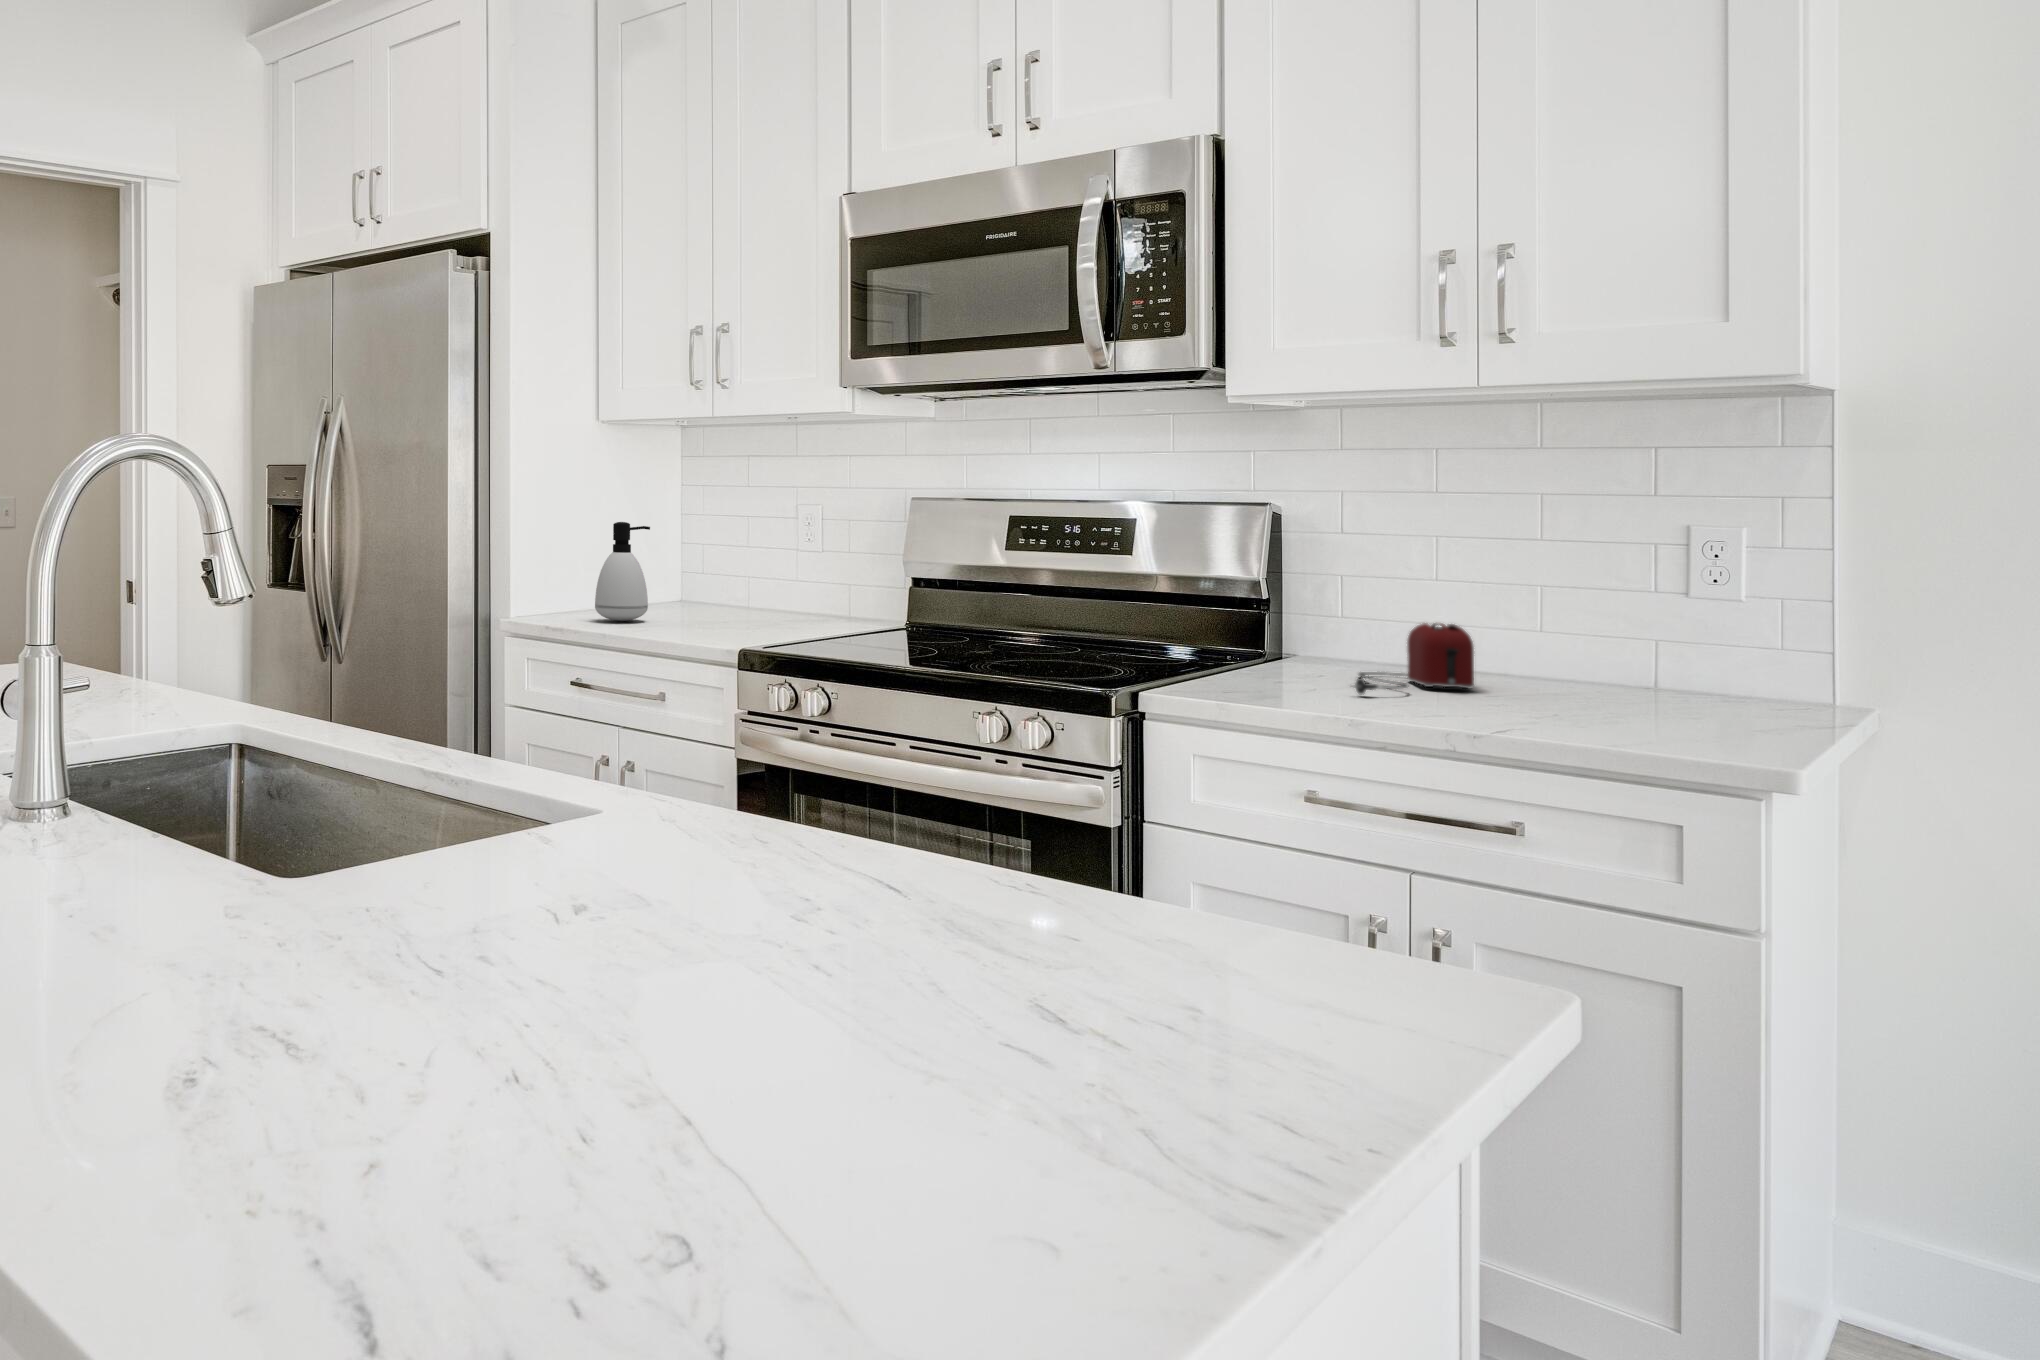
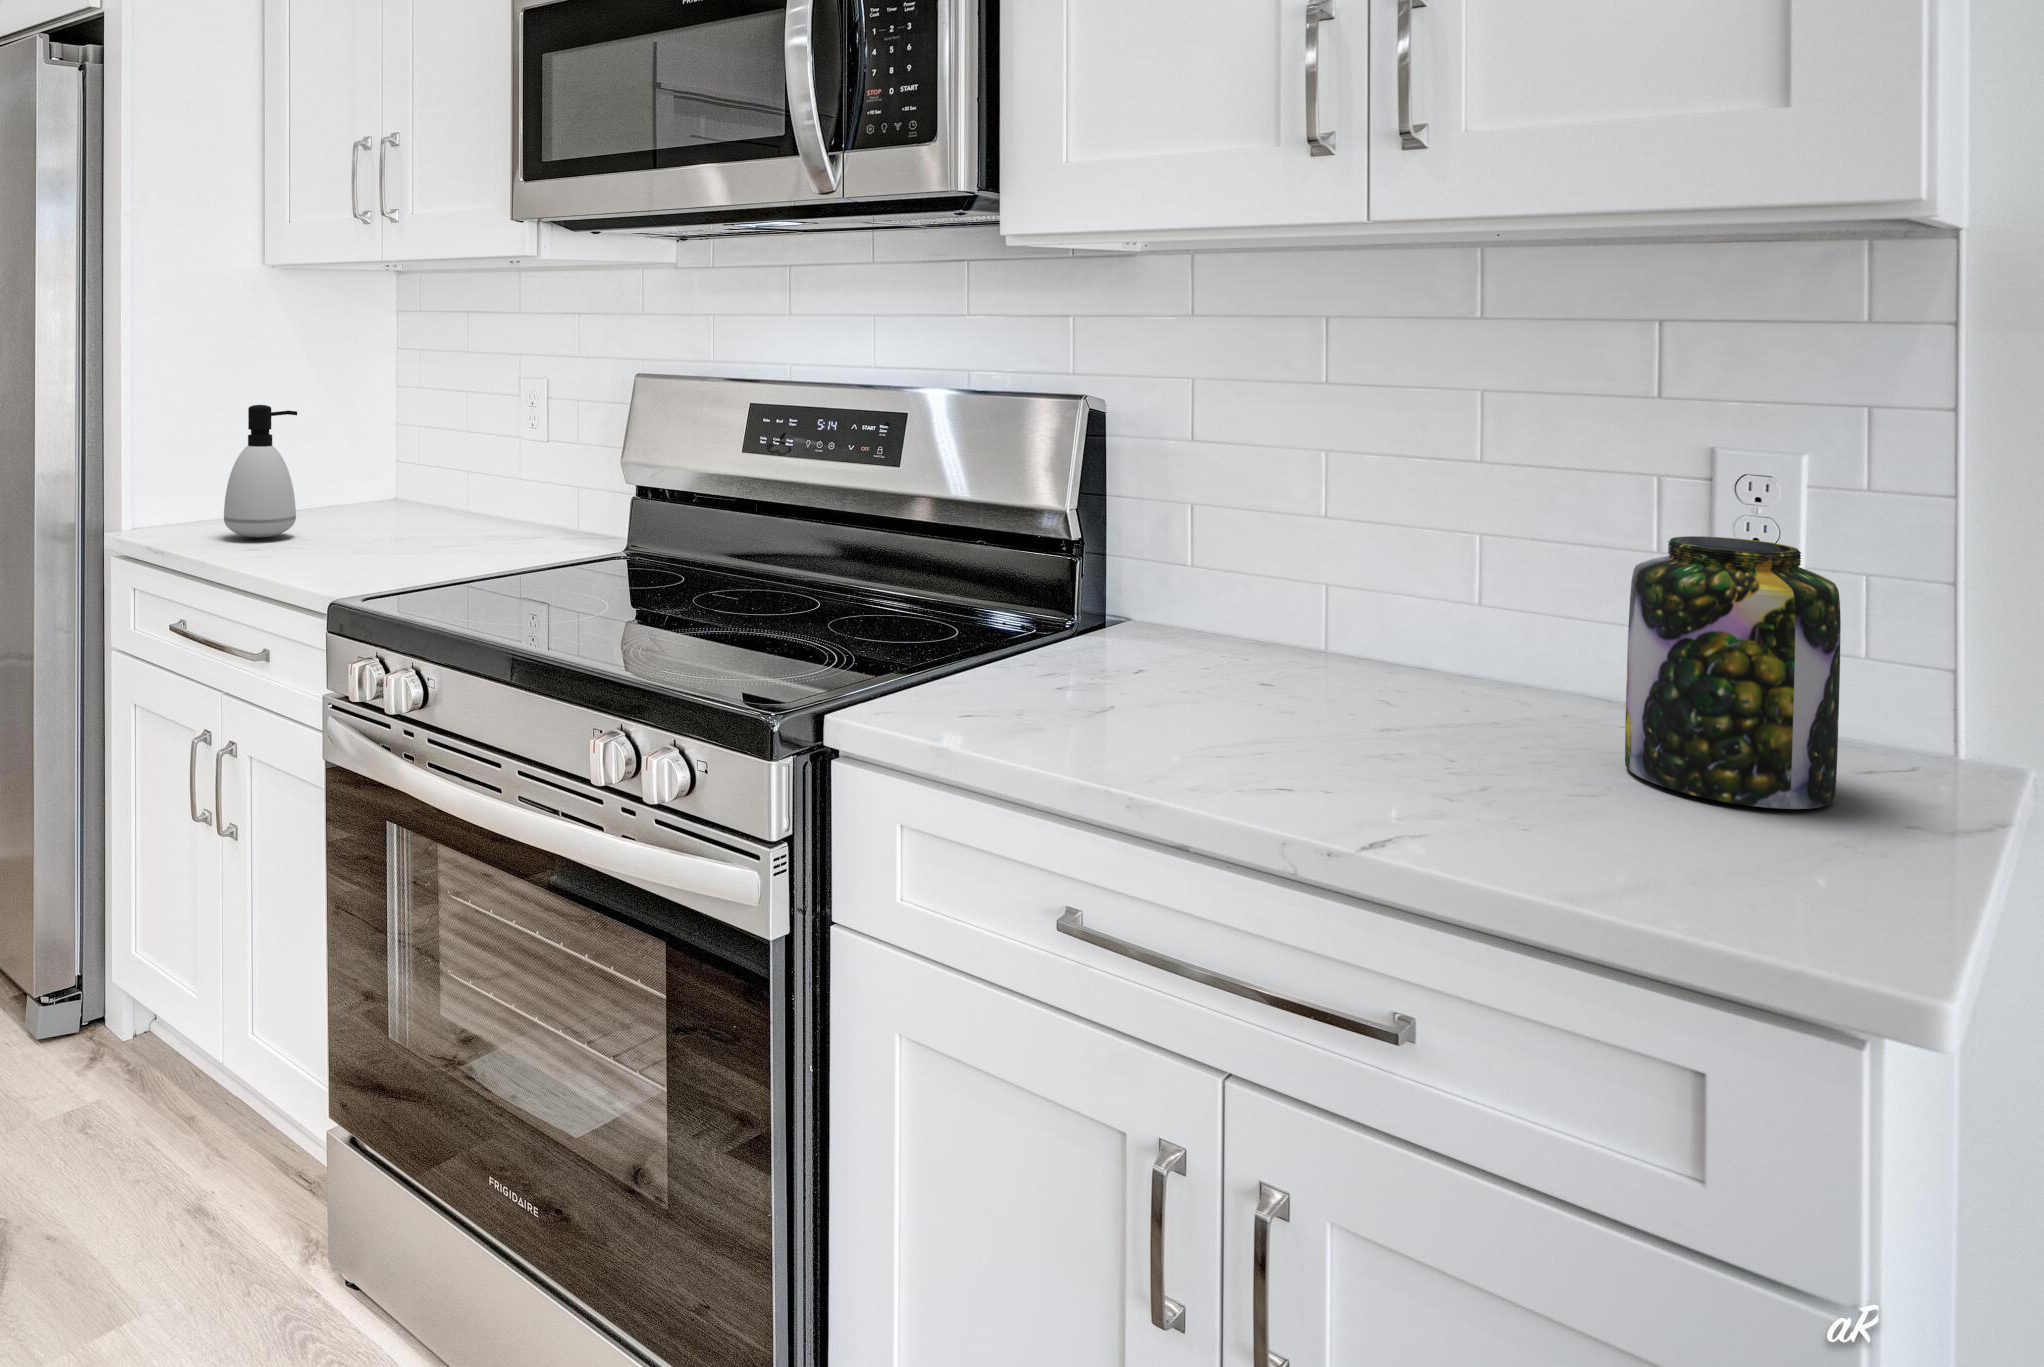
jar: none [1645,570,1767,720] -> present [1625,536,1841,809]
toaster: present [1353,623,1474,695] -> none [1149,597,1355,727]

